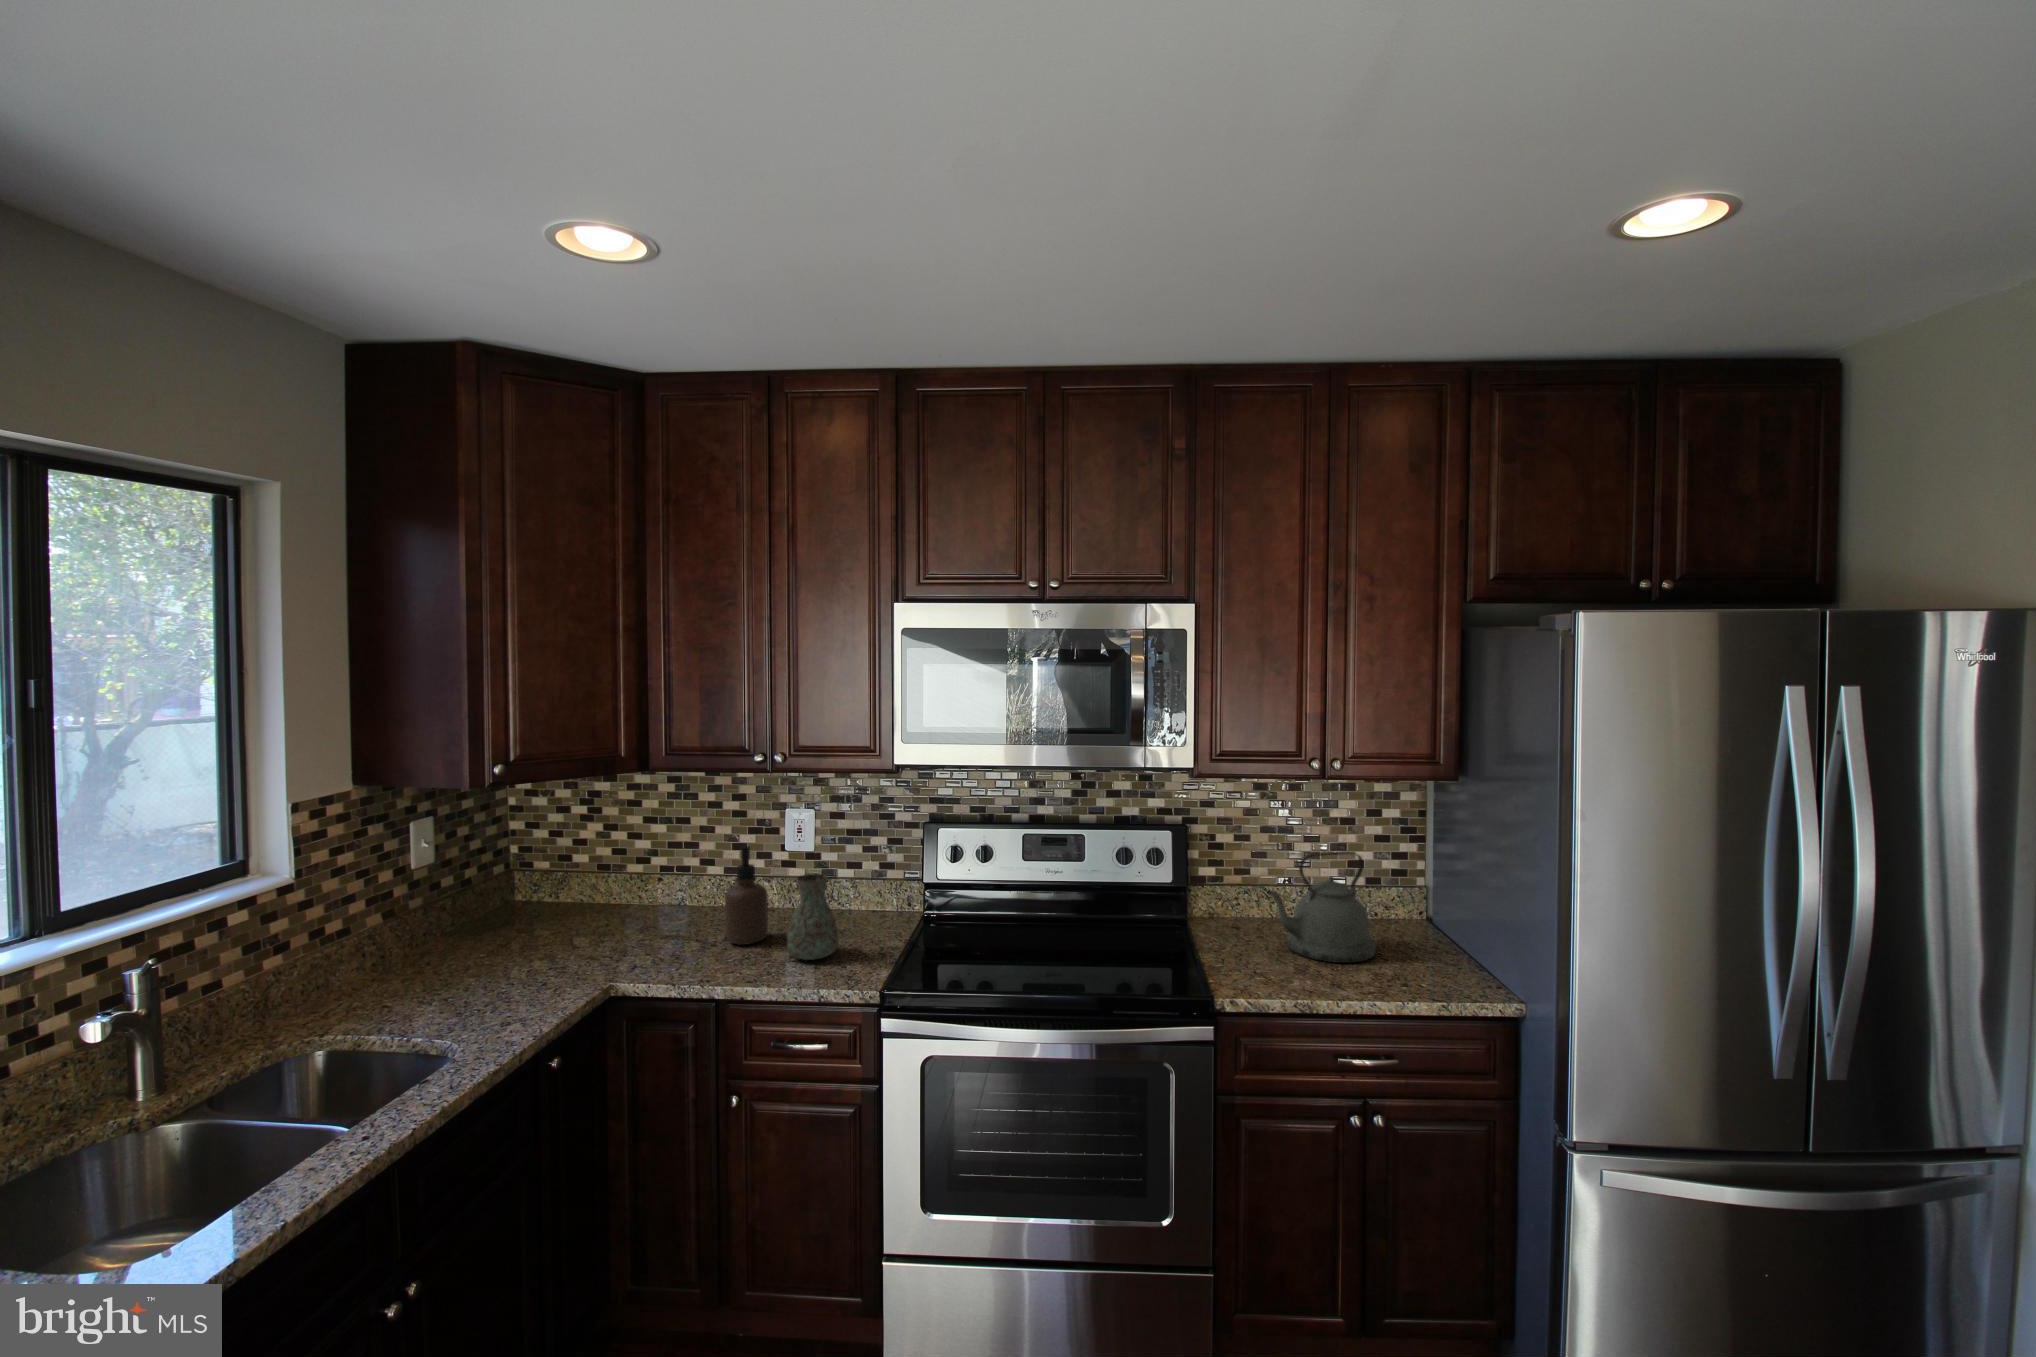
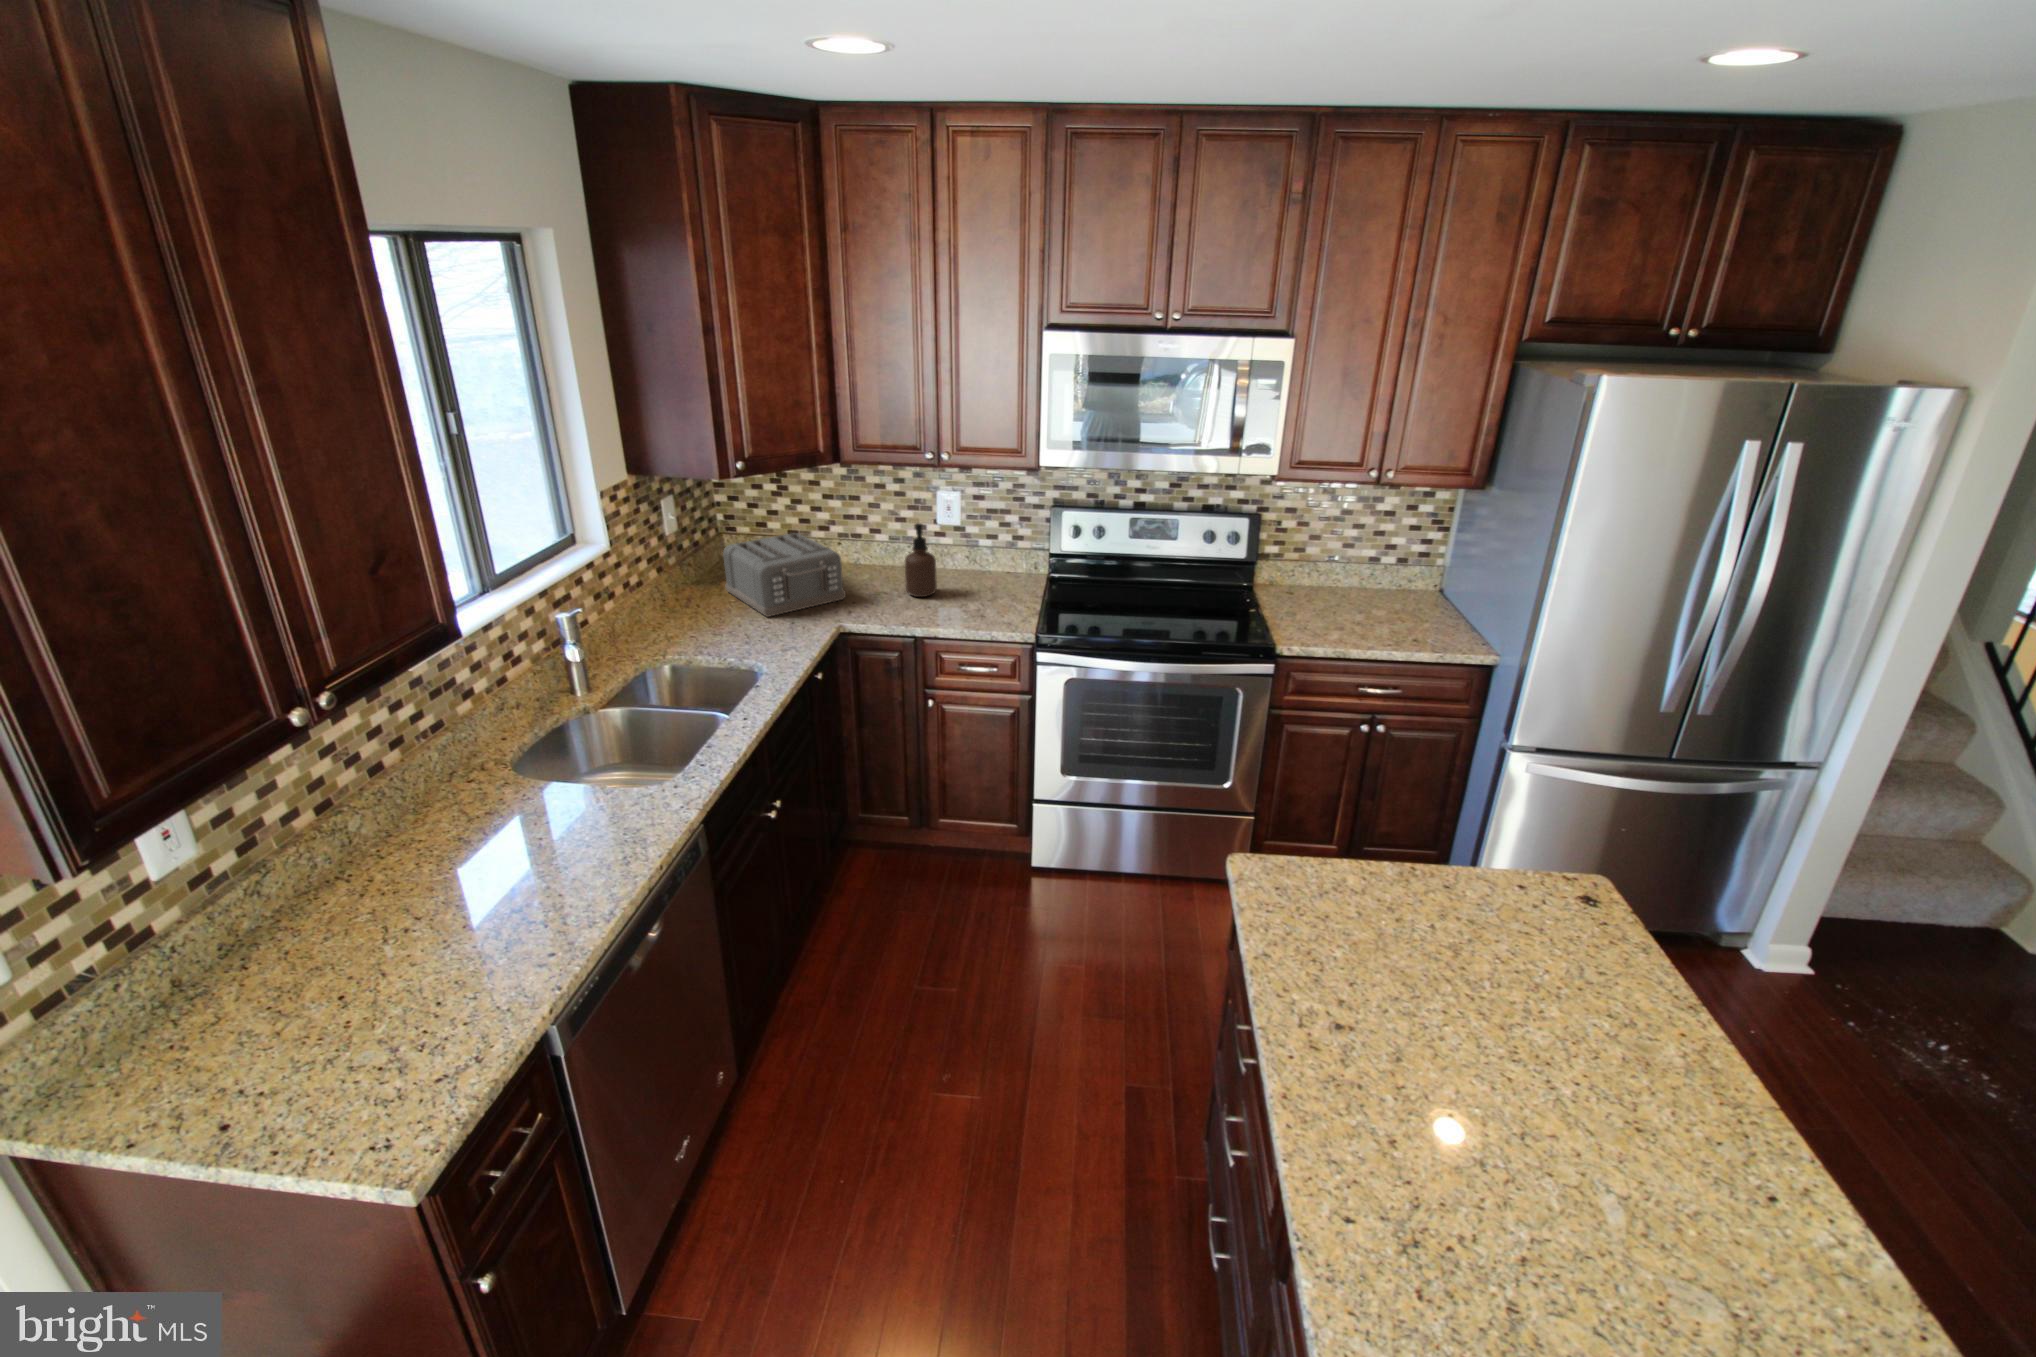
kettle: present [1267,852,1376,963] -> none [1320,541,1398,623]
toaster: none [482,864,640,977] -> present [723,533,846,617]
decorative vase: present [787,874,839,960] -> none [958,547,996,610]

